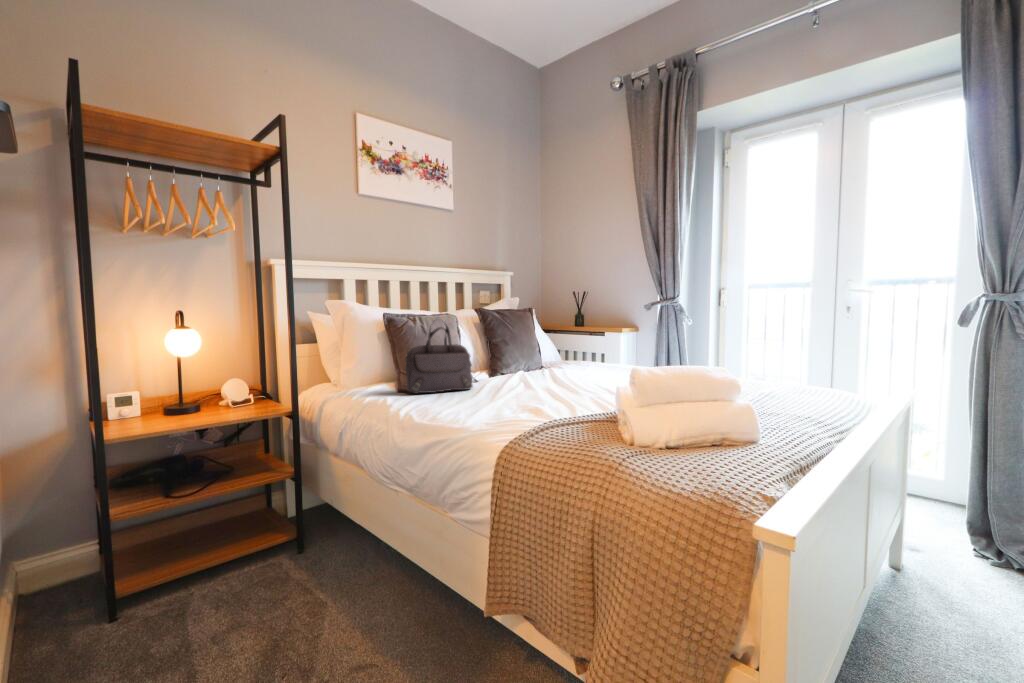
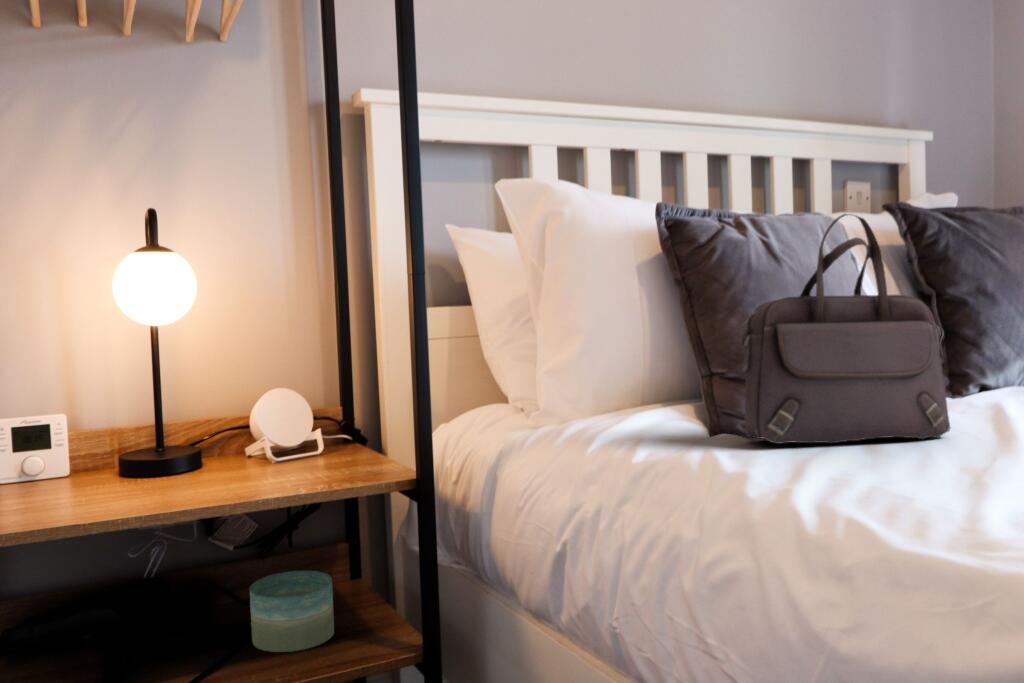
candle: none [222,448,257,477] -> present [250,571,334,652]

